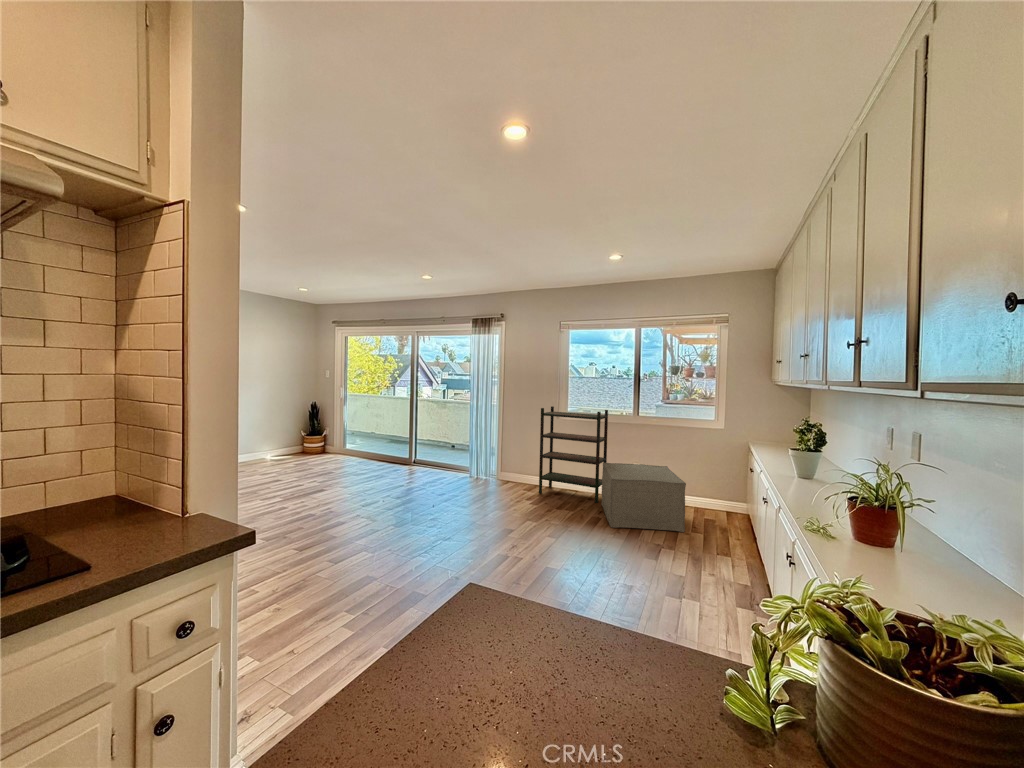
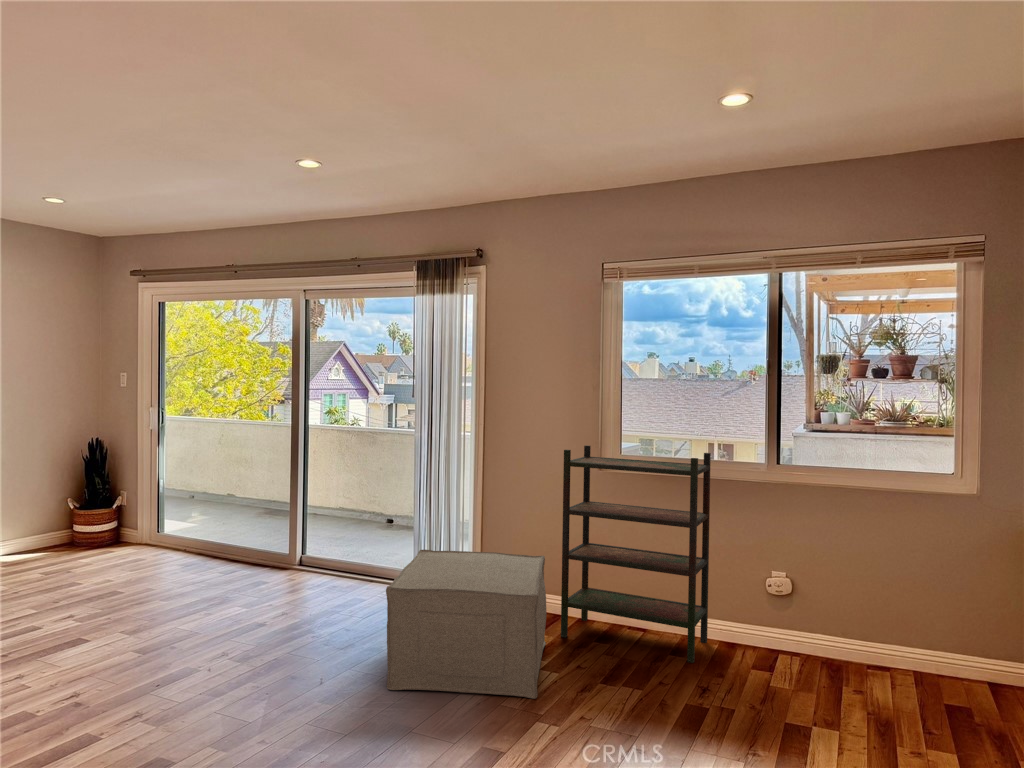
ottoman: present [601,463,686,532] -> present [386,550,546,699]

